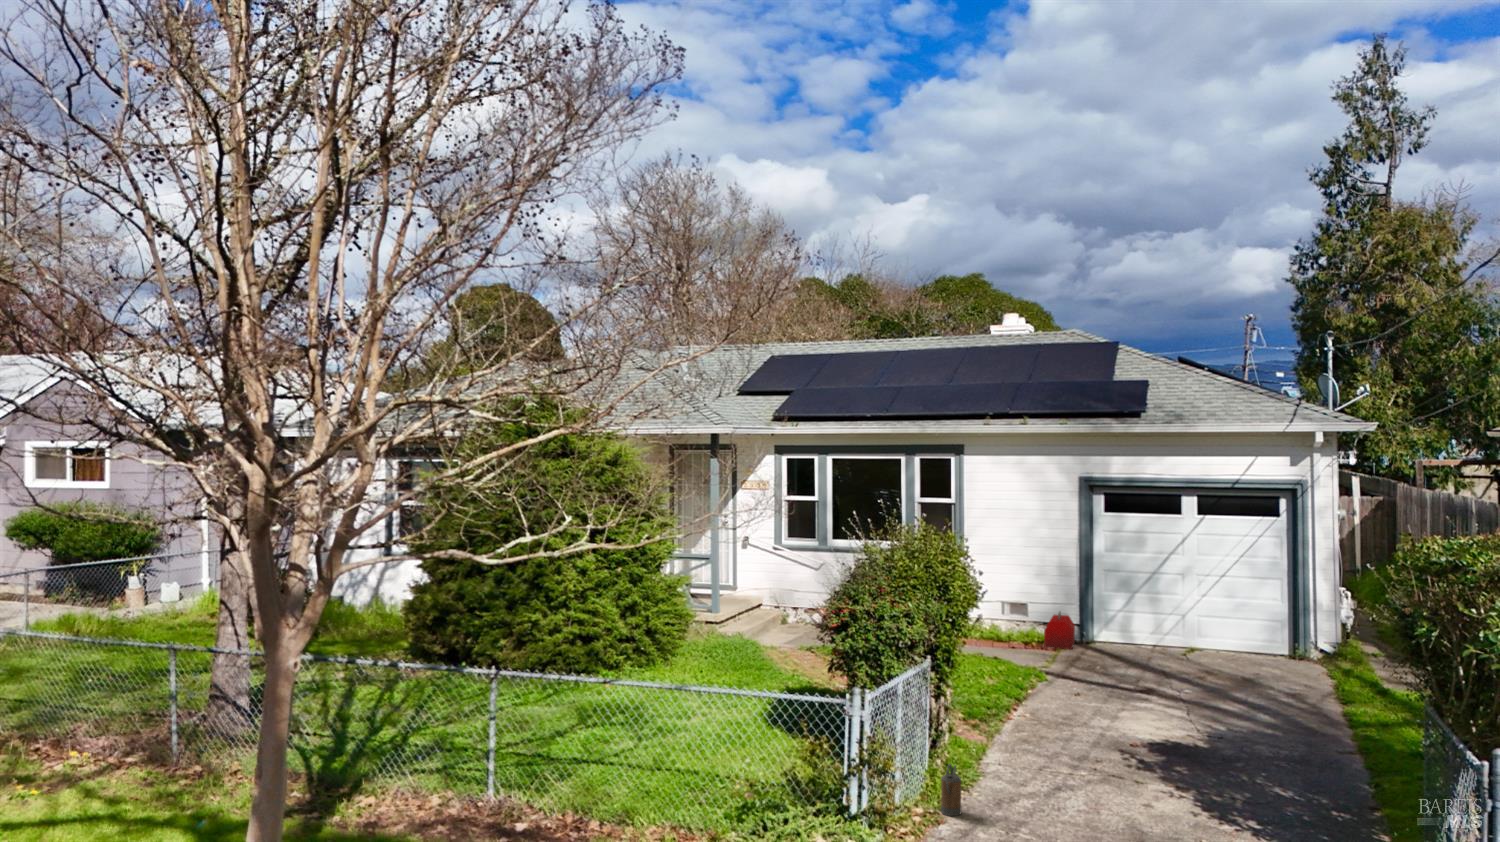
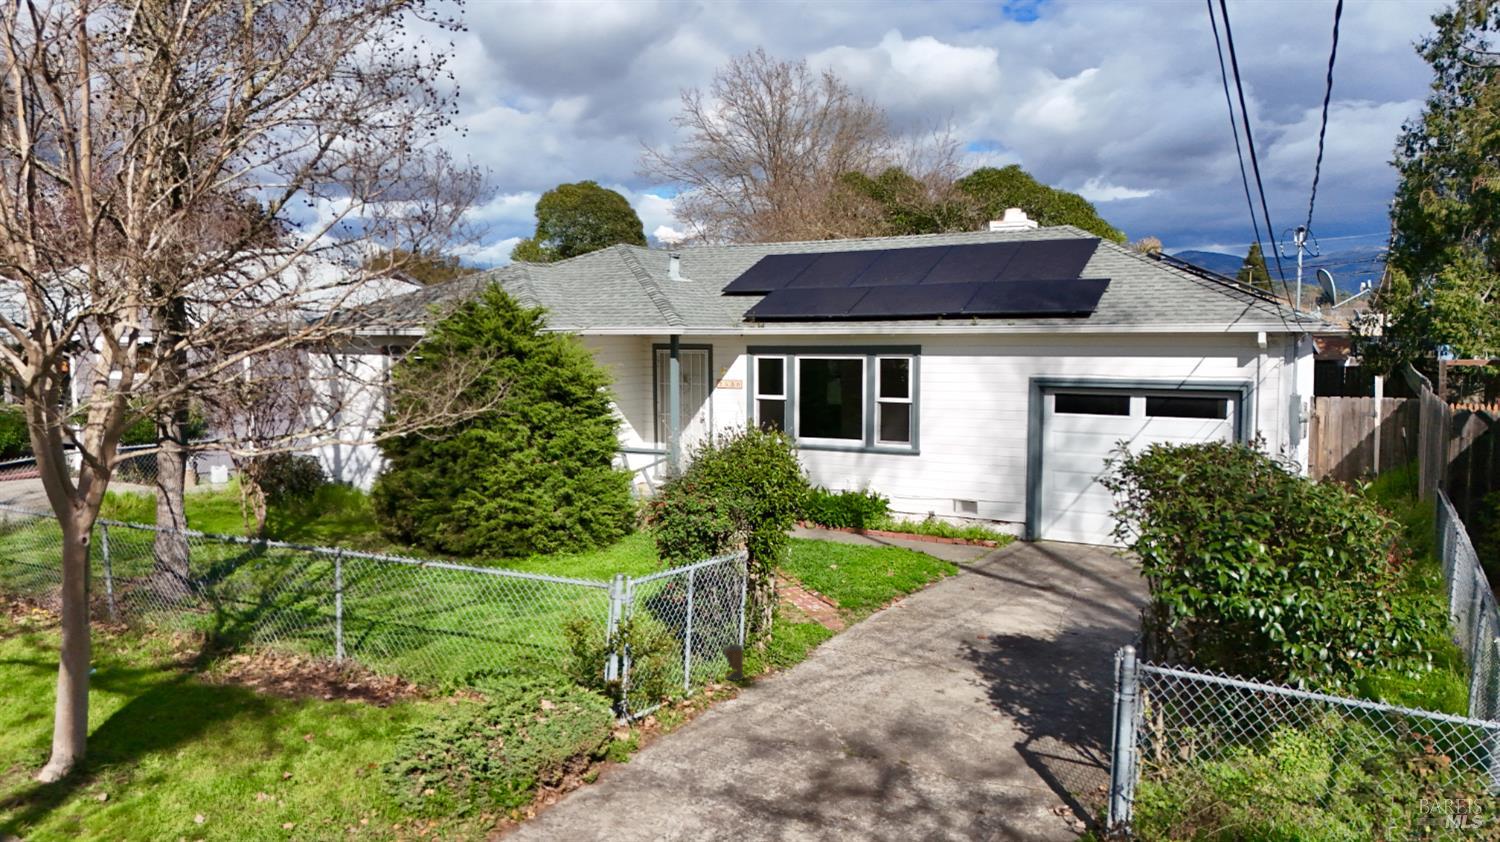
toolbox: present [1044,612,1075,650] -> none [984,510,1021,548]

